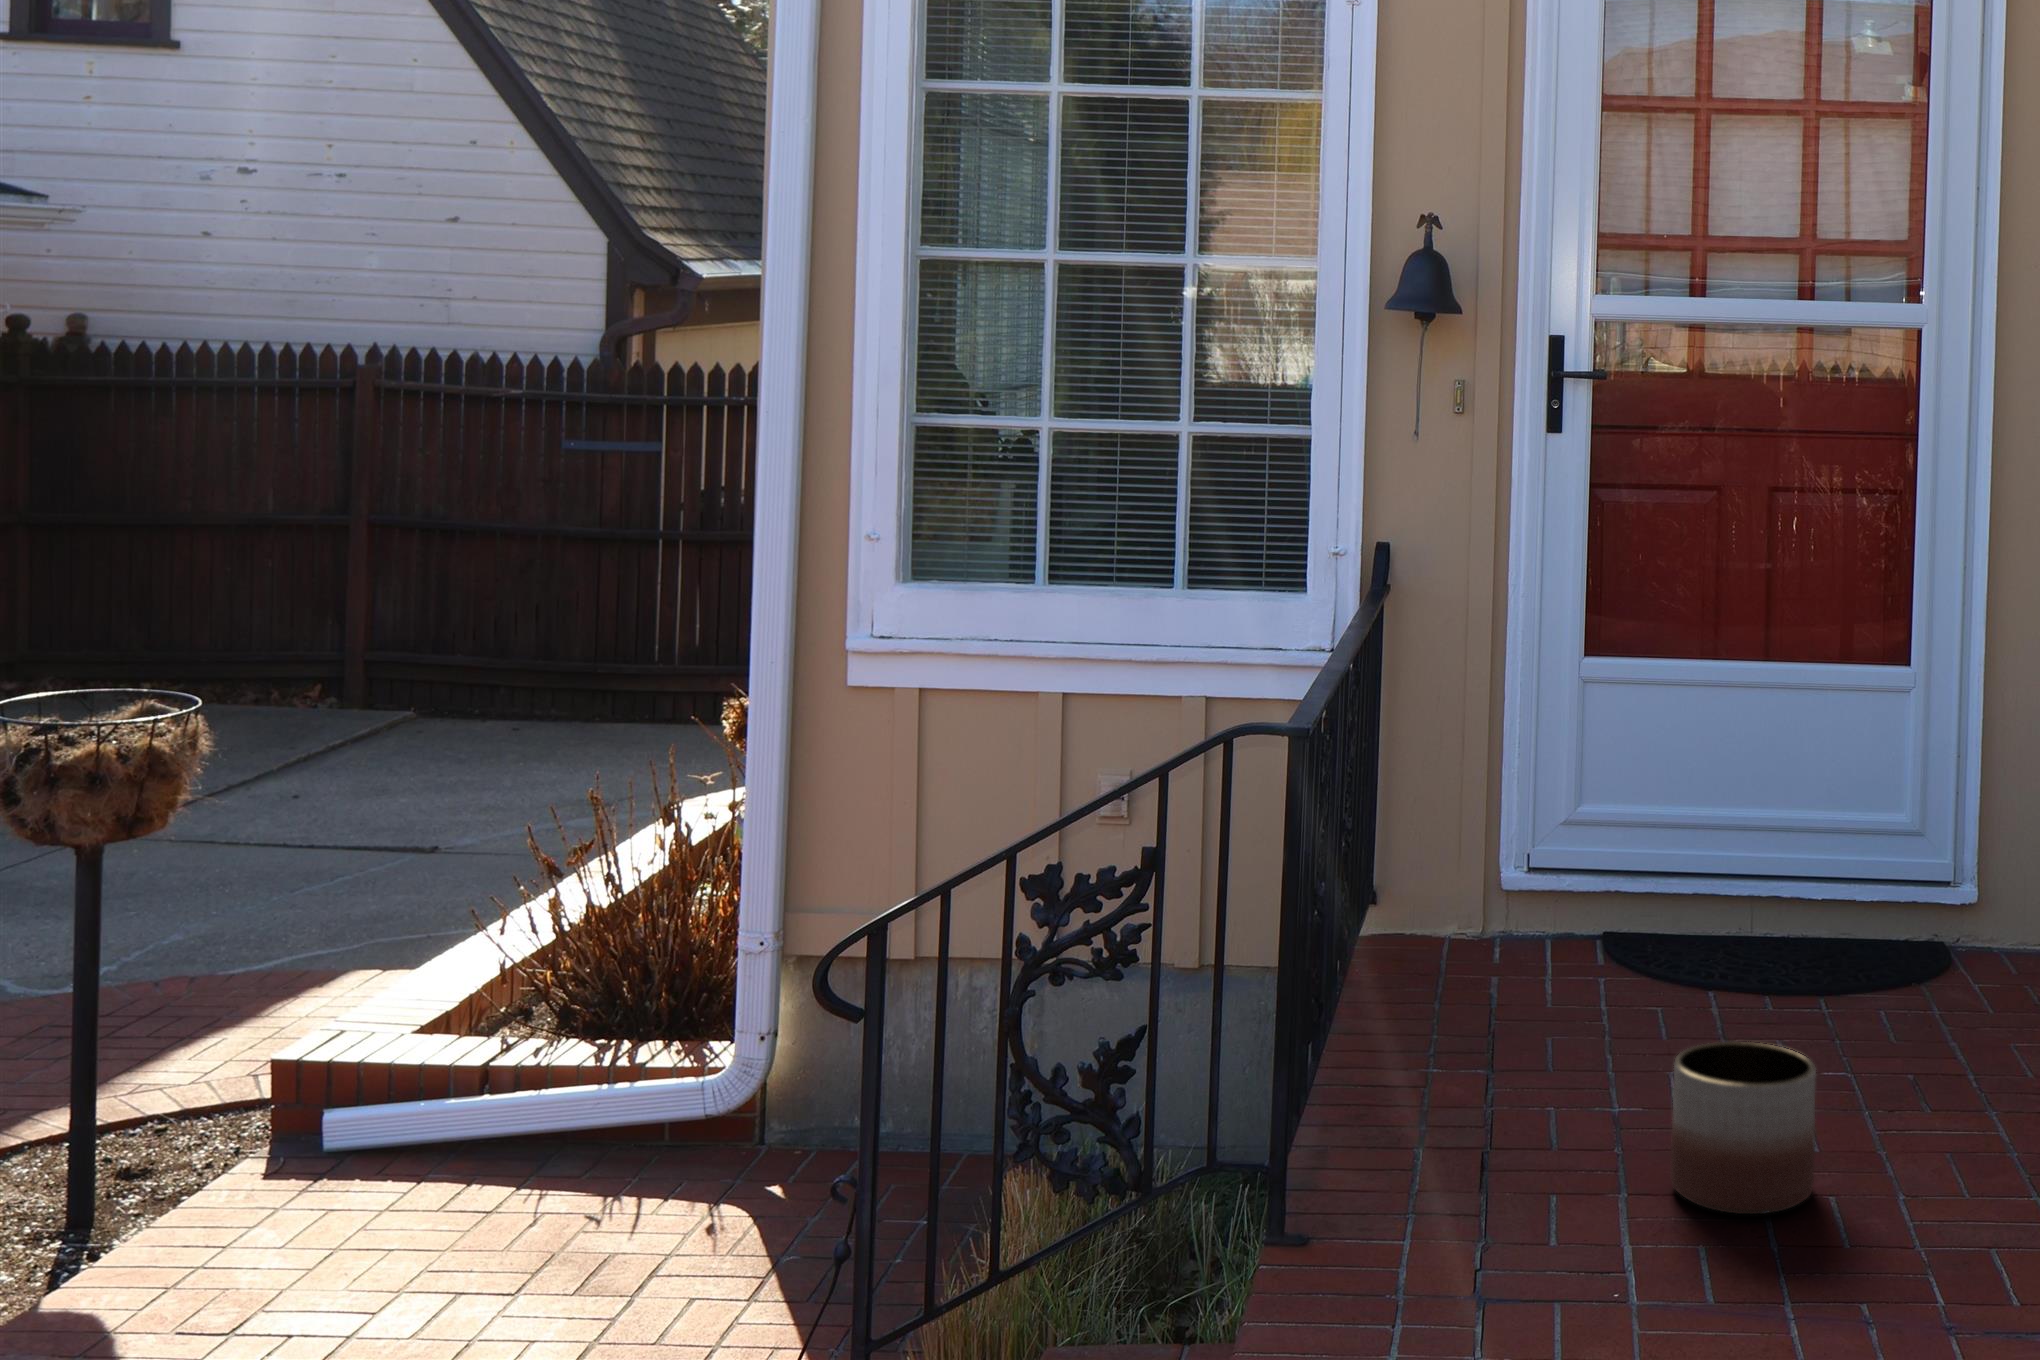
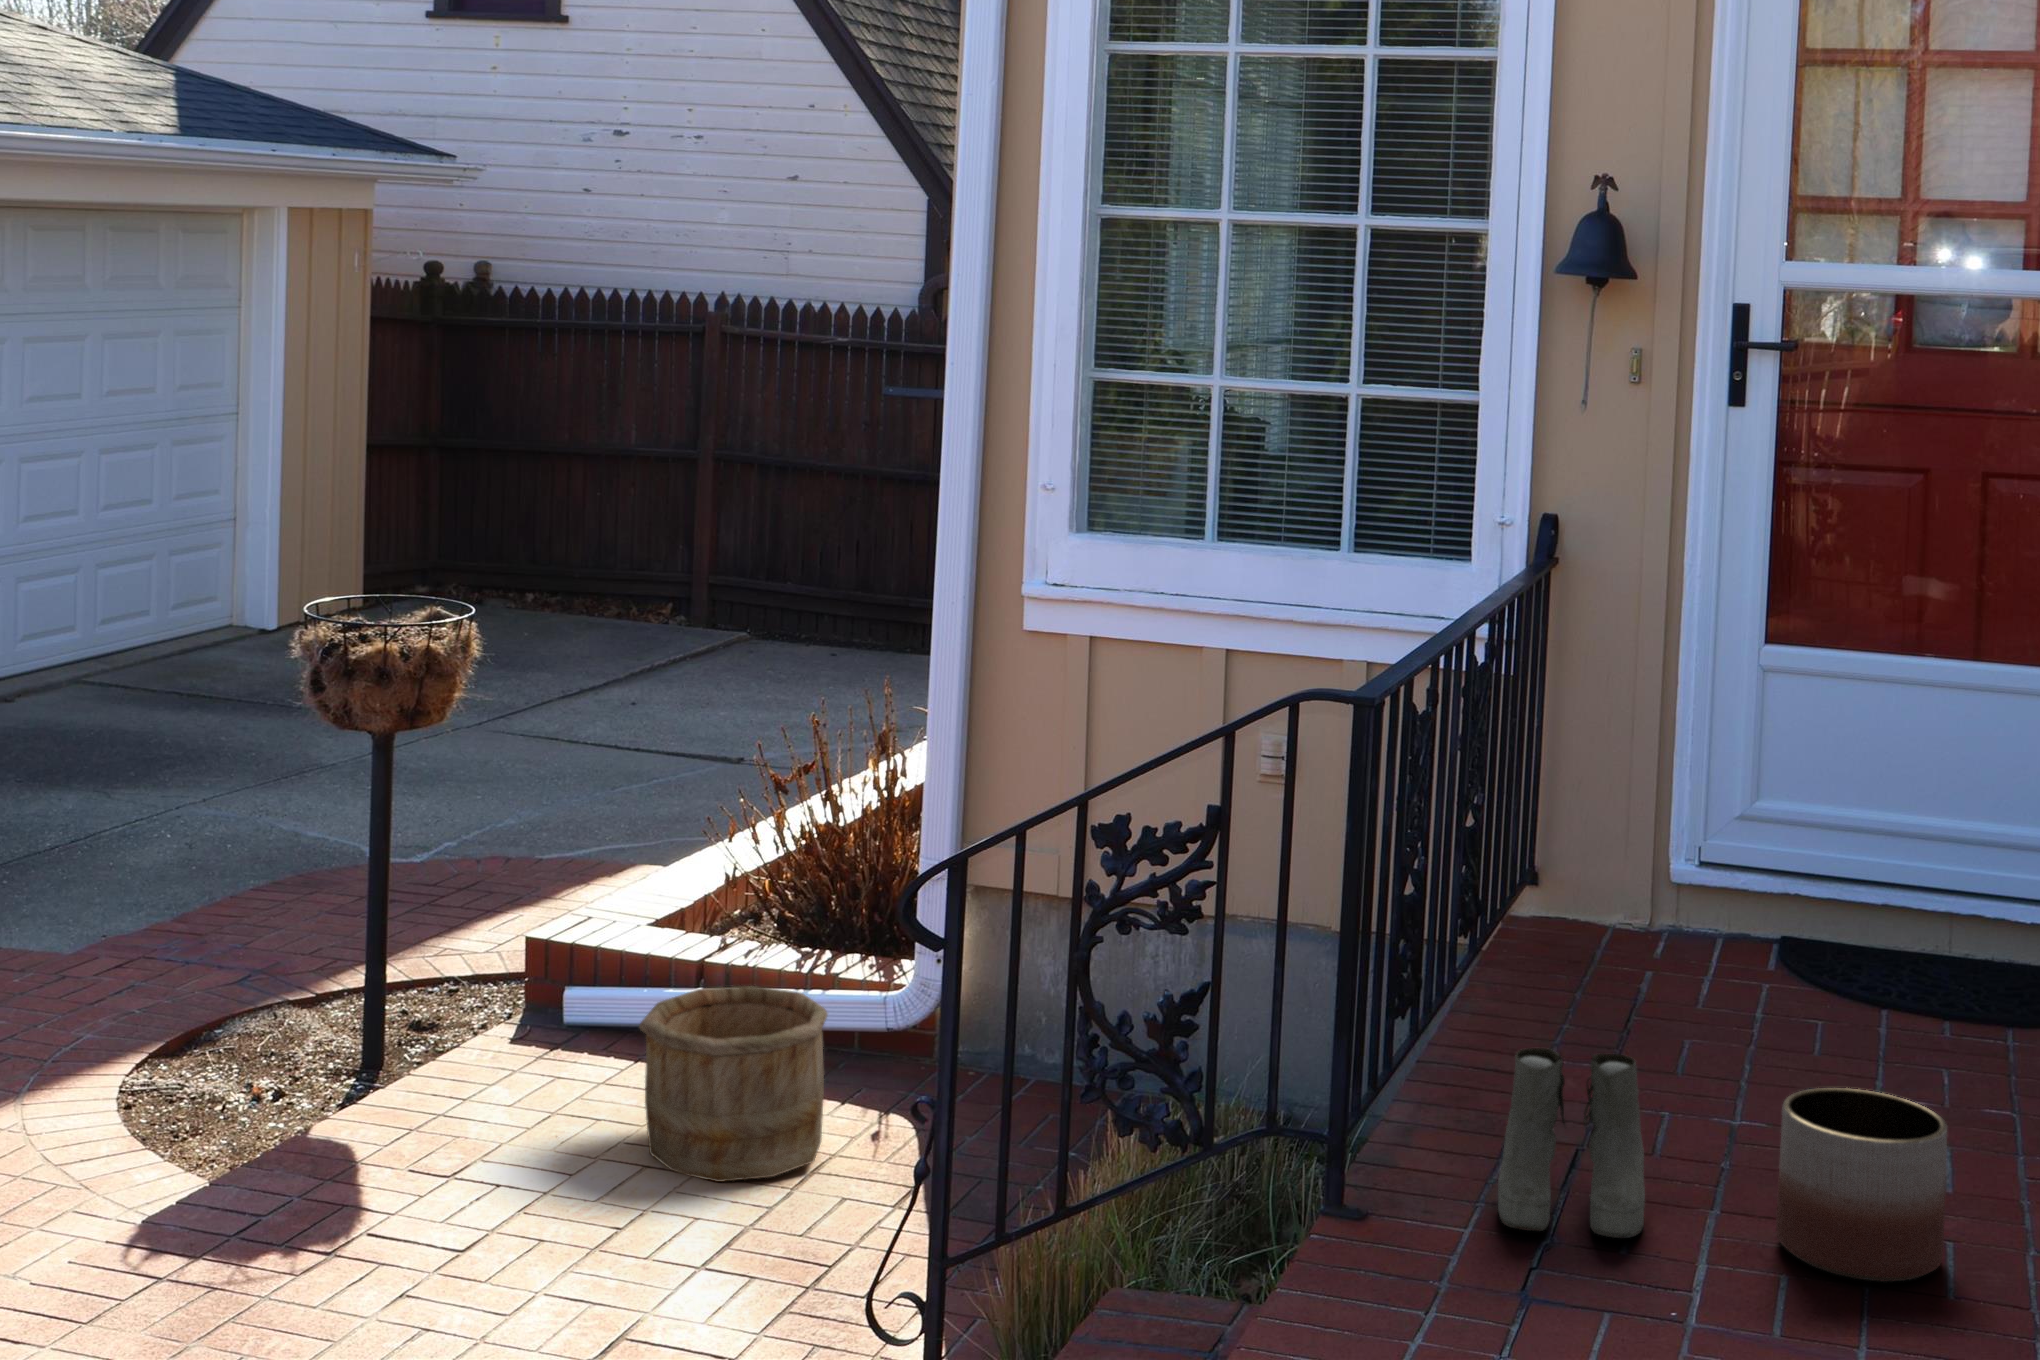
boots: none [1421,1037,1556,1216] -> present [1498,1048,1645,1239]
wooden bucket: none [451,1083,668,1301] -> present [639,986,827,1182]

